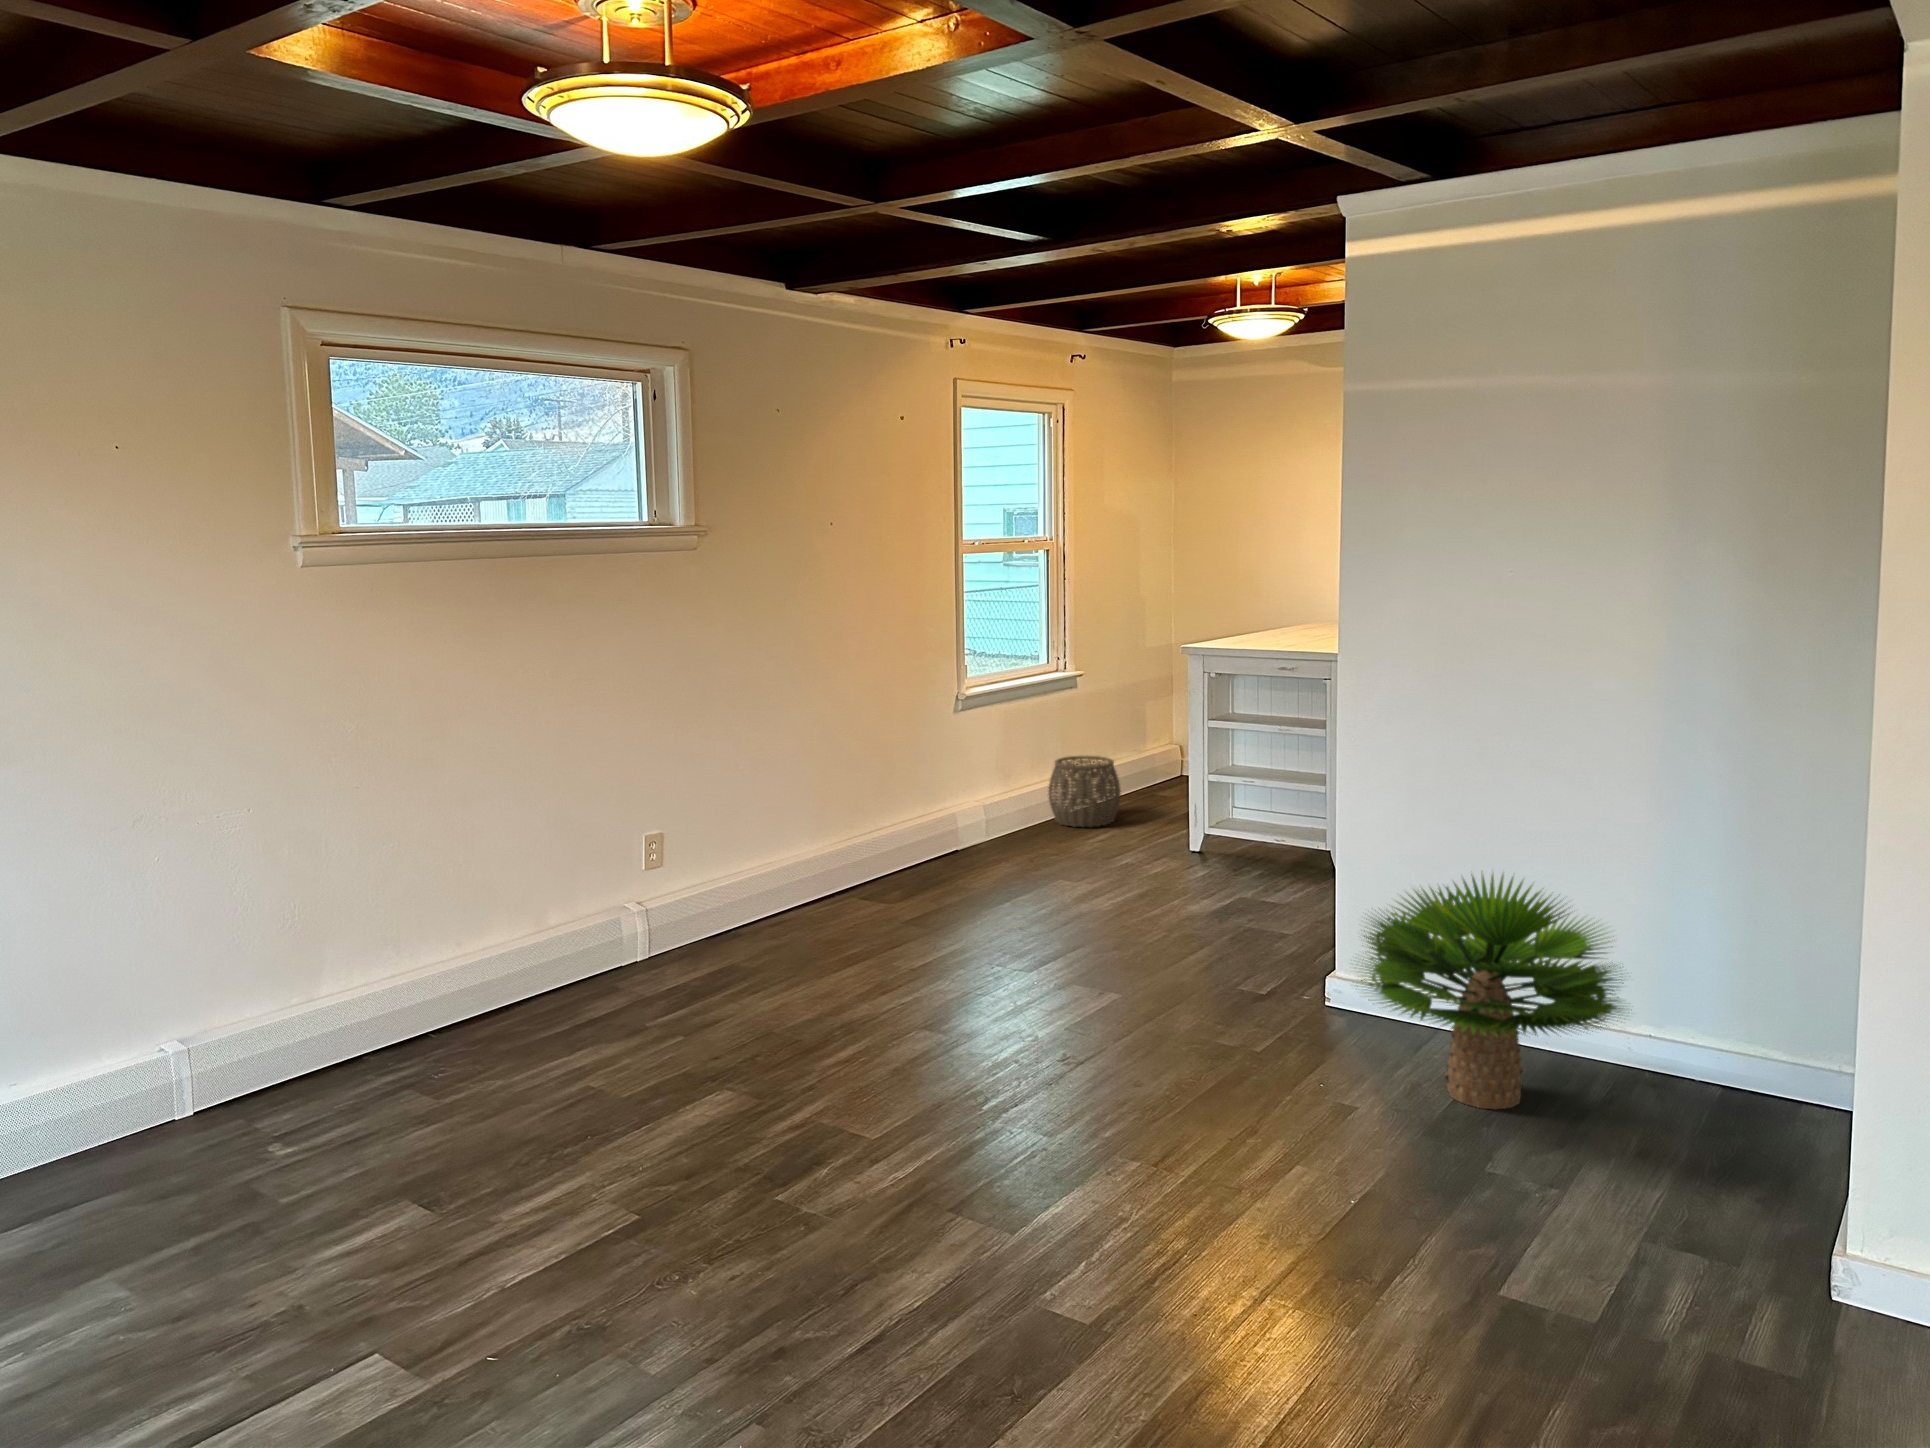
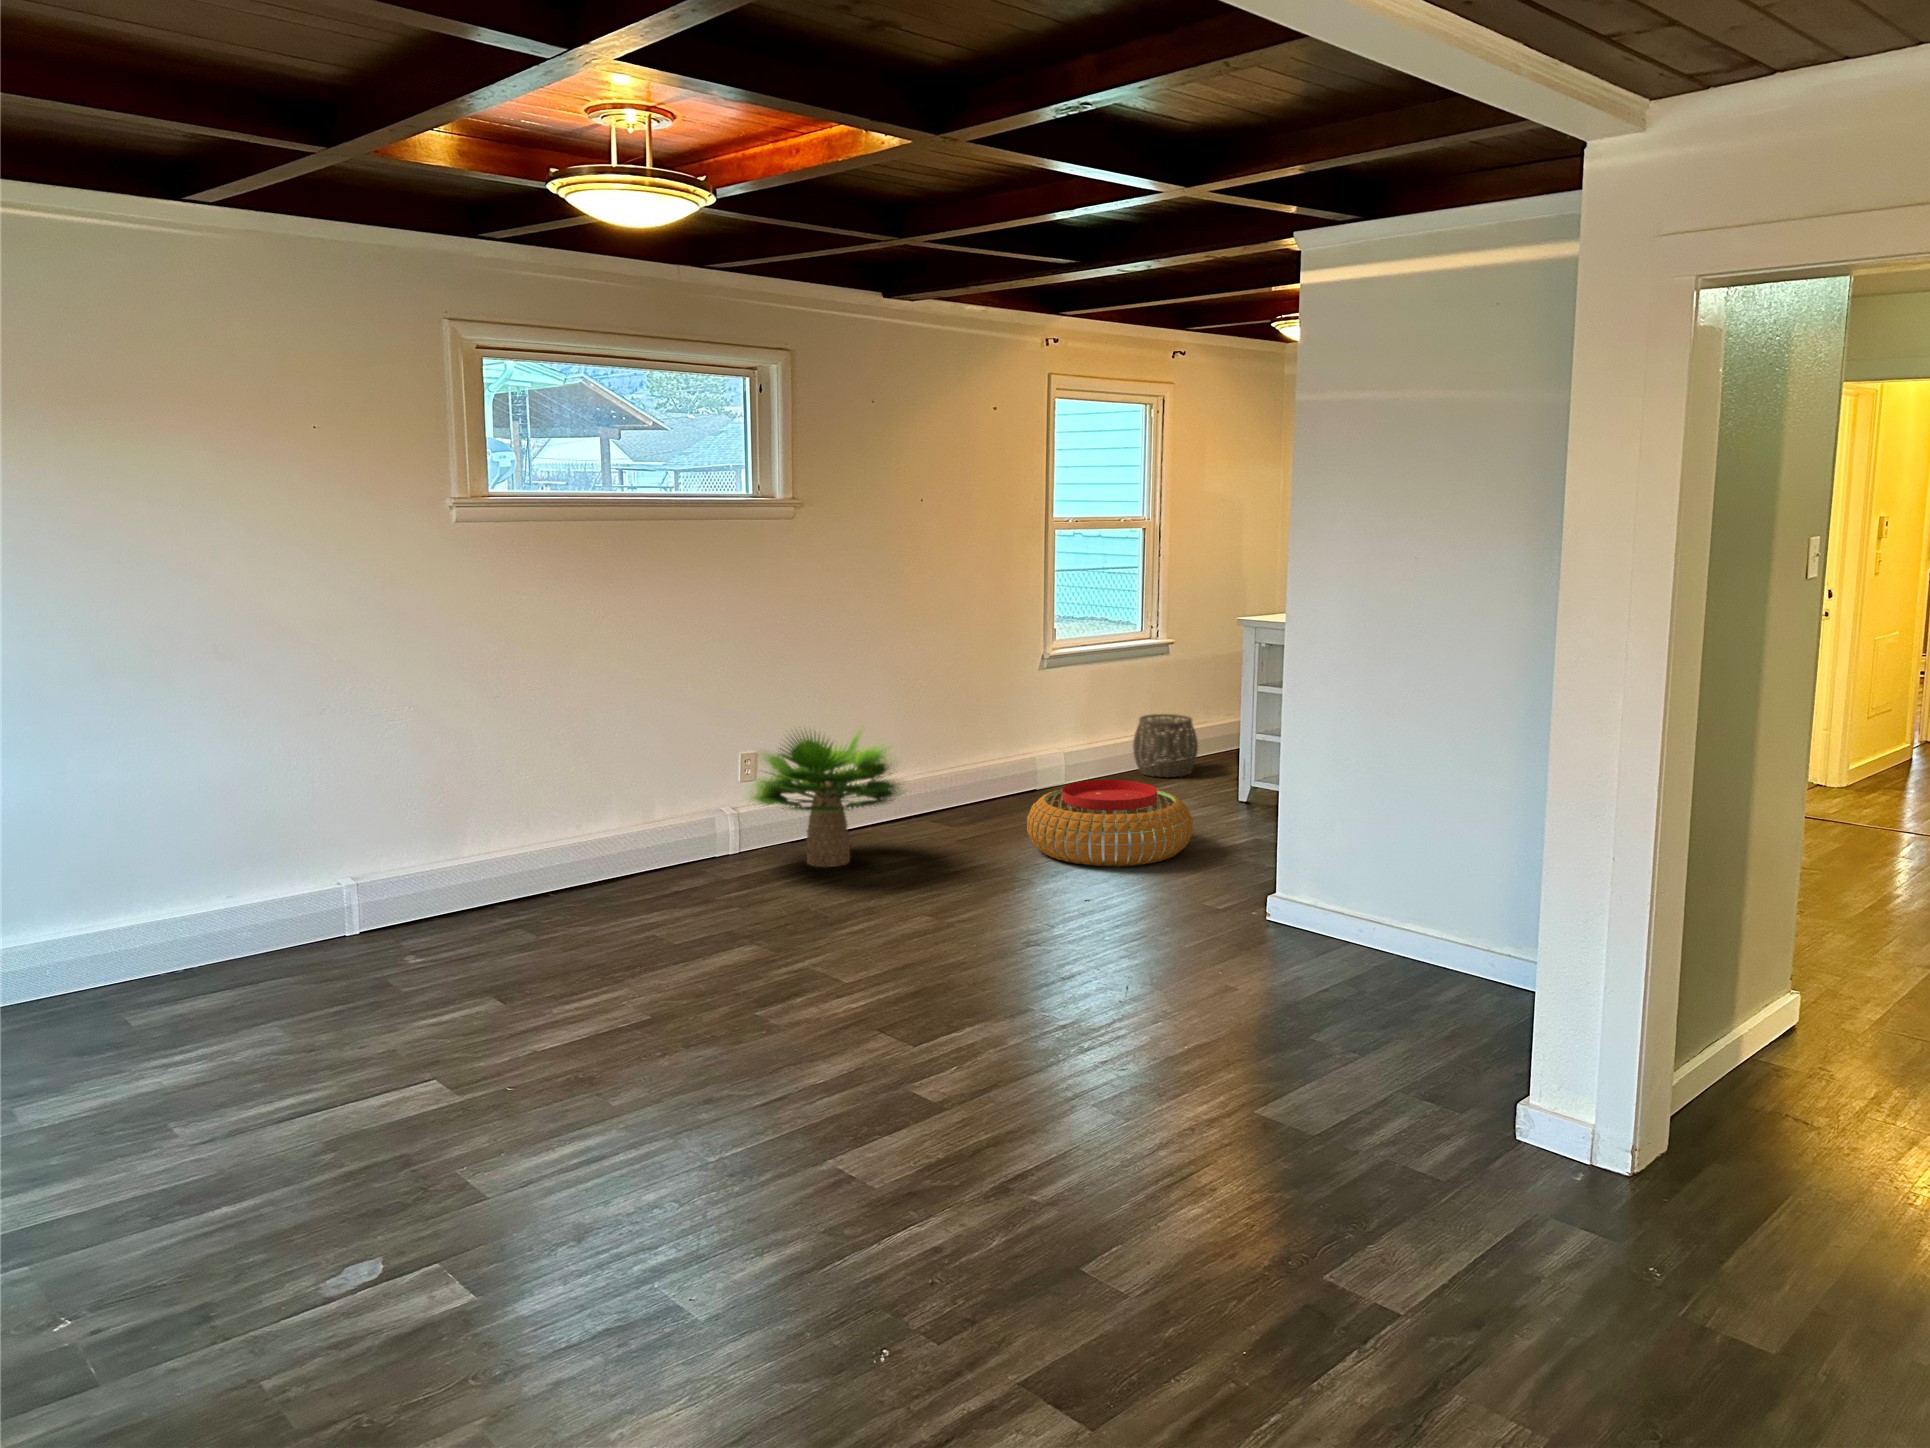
pouf: none [988,841,1181,946] -> present [1027,780,1193,866]
potted plant: present [1357,874,1623,1109] -> present [750,727,900,867]

